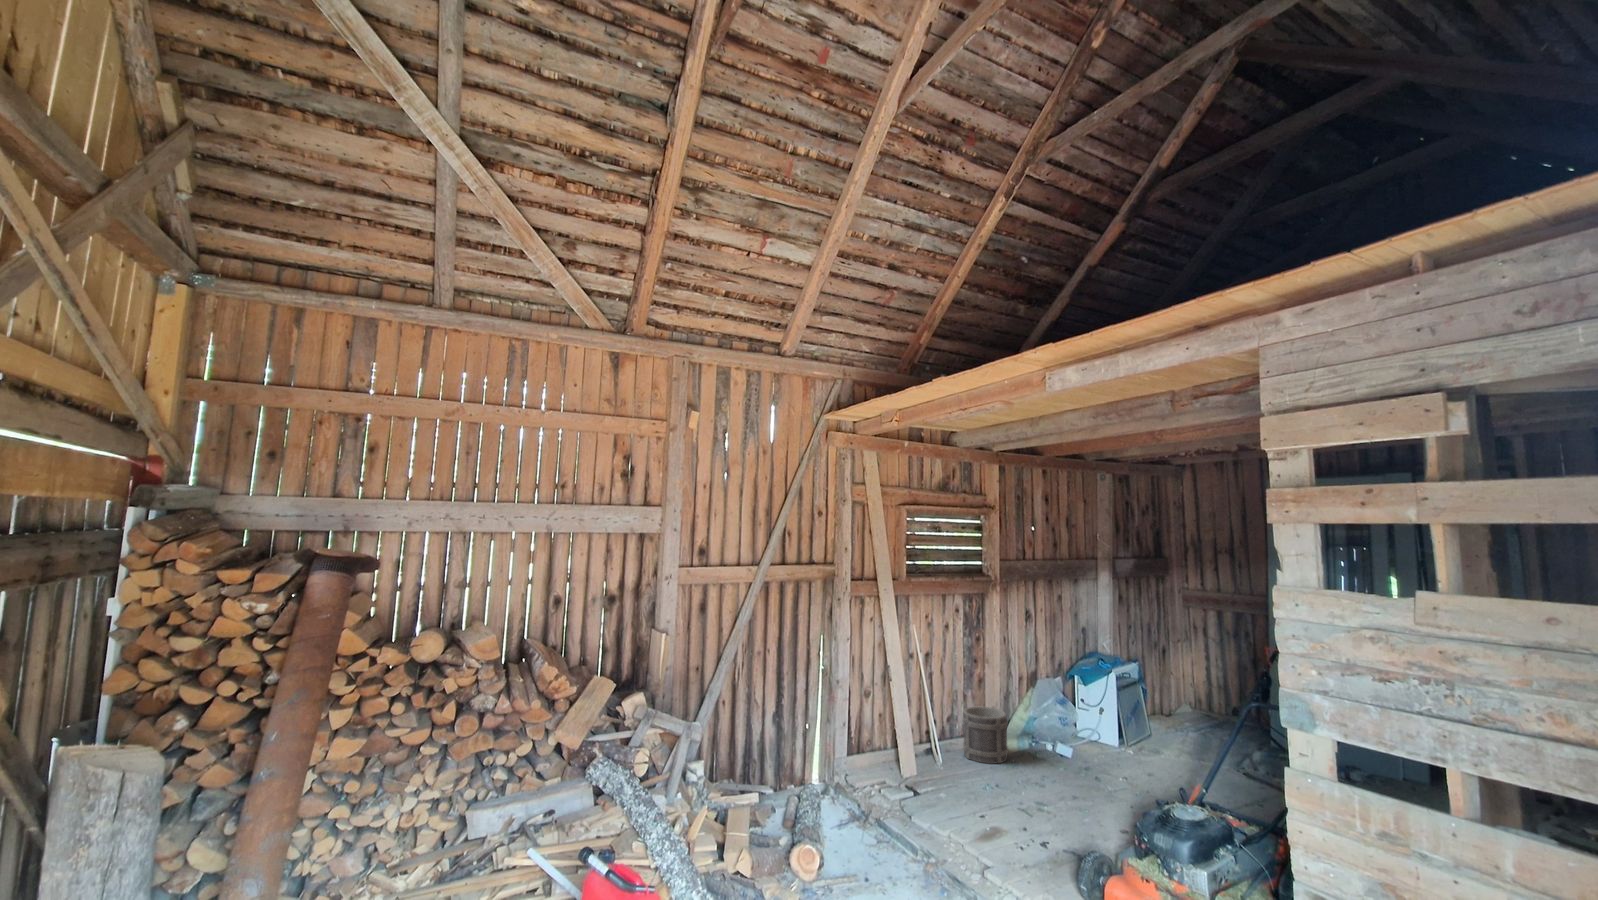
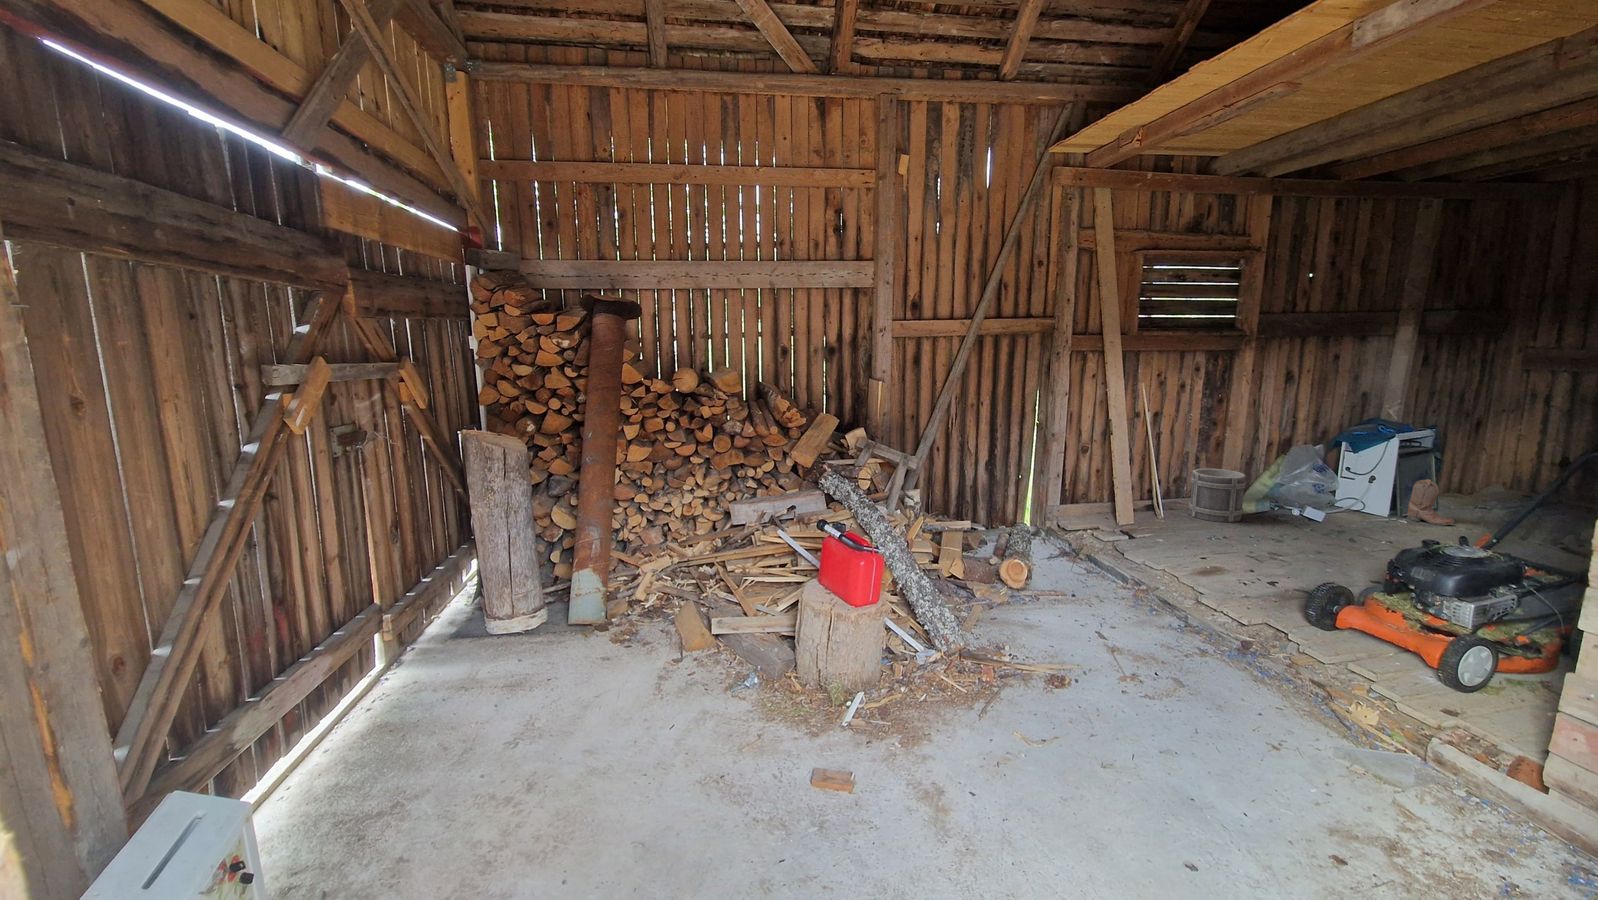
boots: none [1131,709,1165,754] -> present [1407,479,1455,525]

